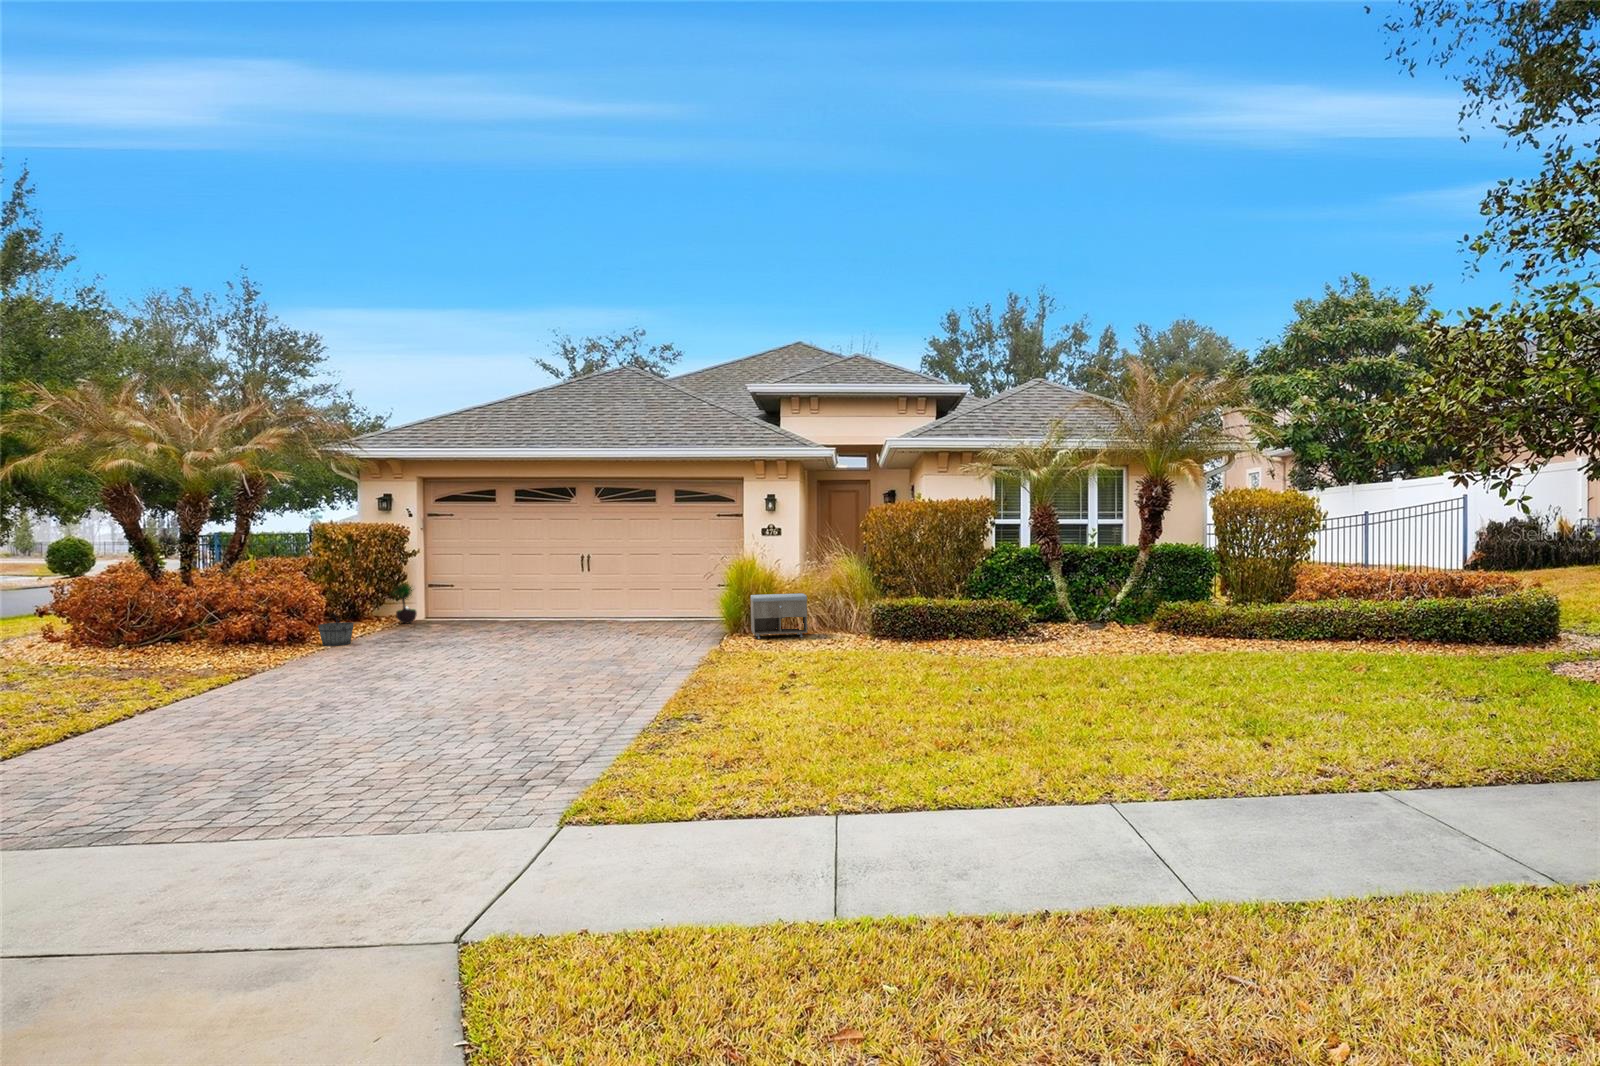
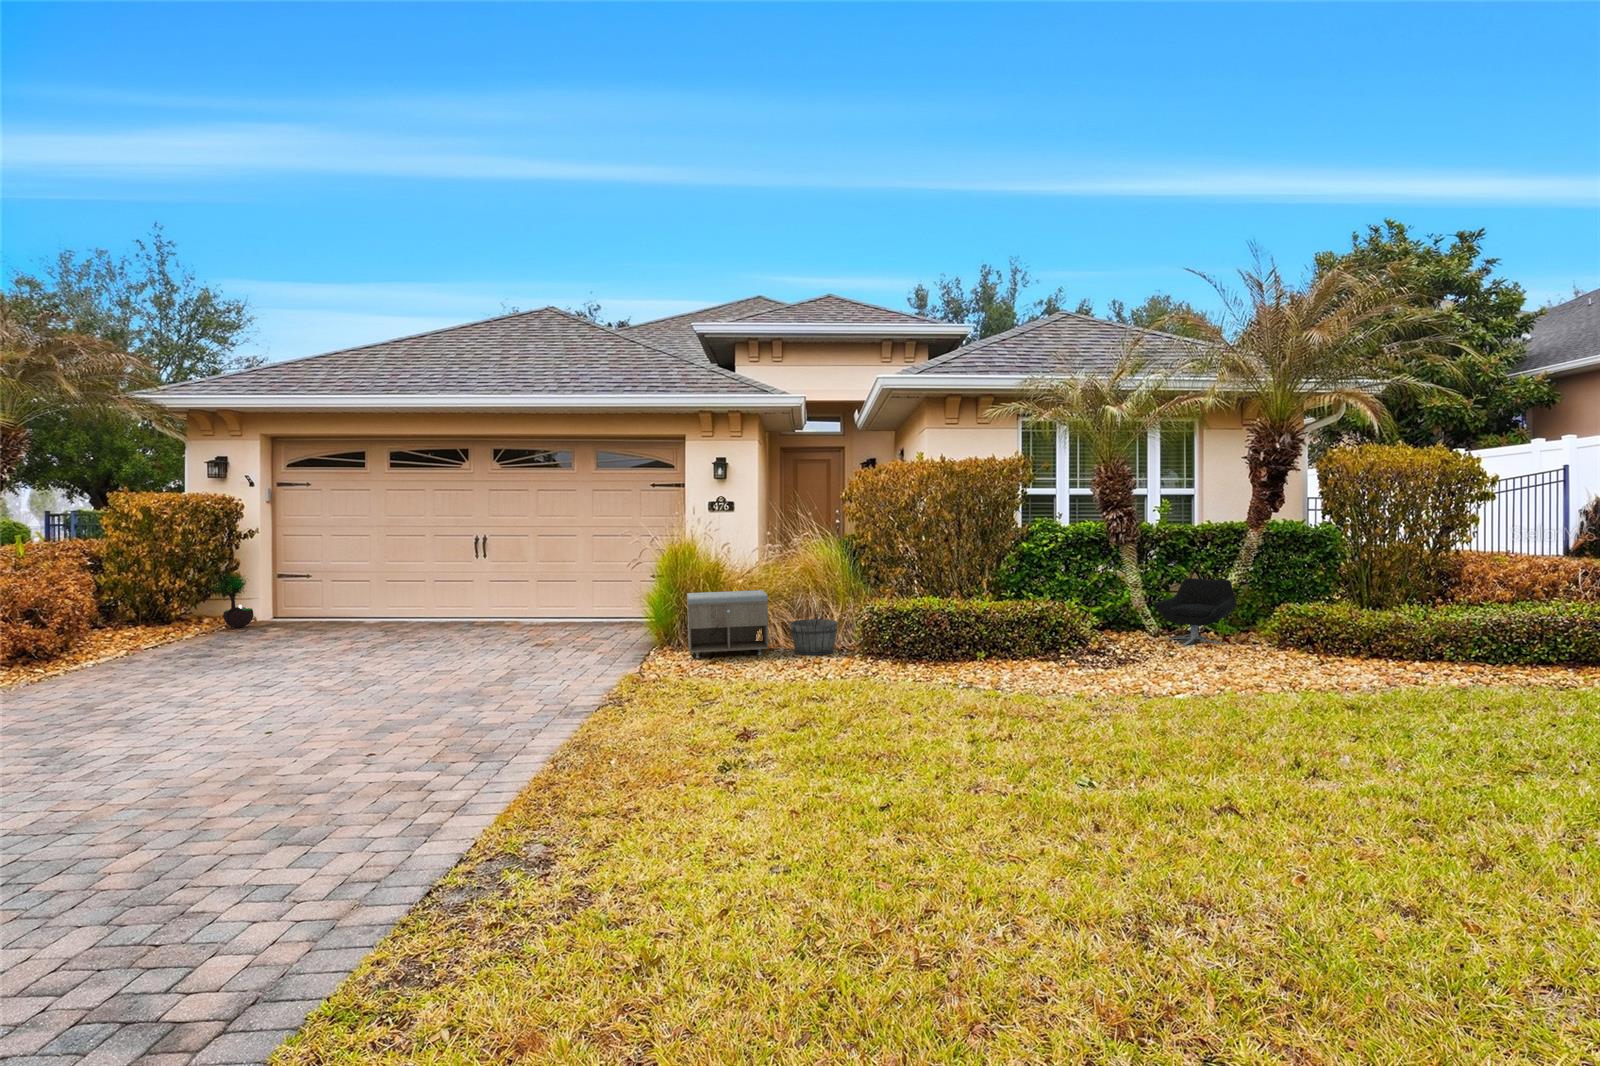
lounge chair: none [1076,586,1134,632] -> present [1153,578,1237,645]
wooden bucket: present [318,617,354,646] -> present [790,611,838,655]

